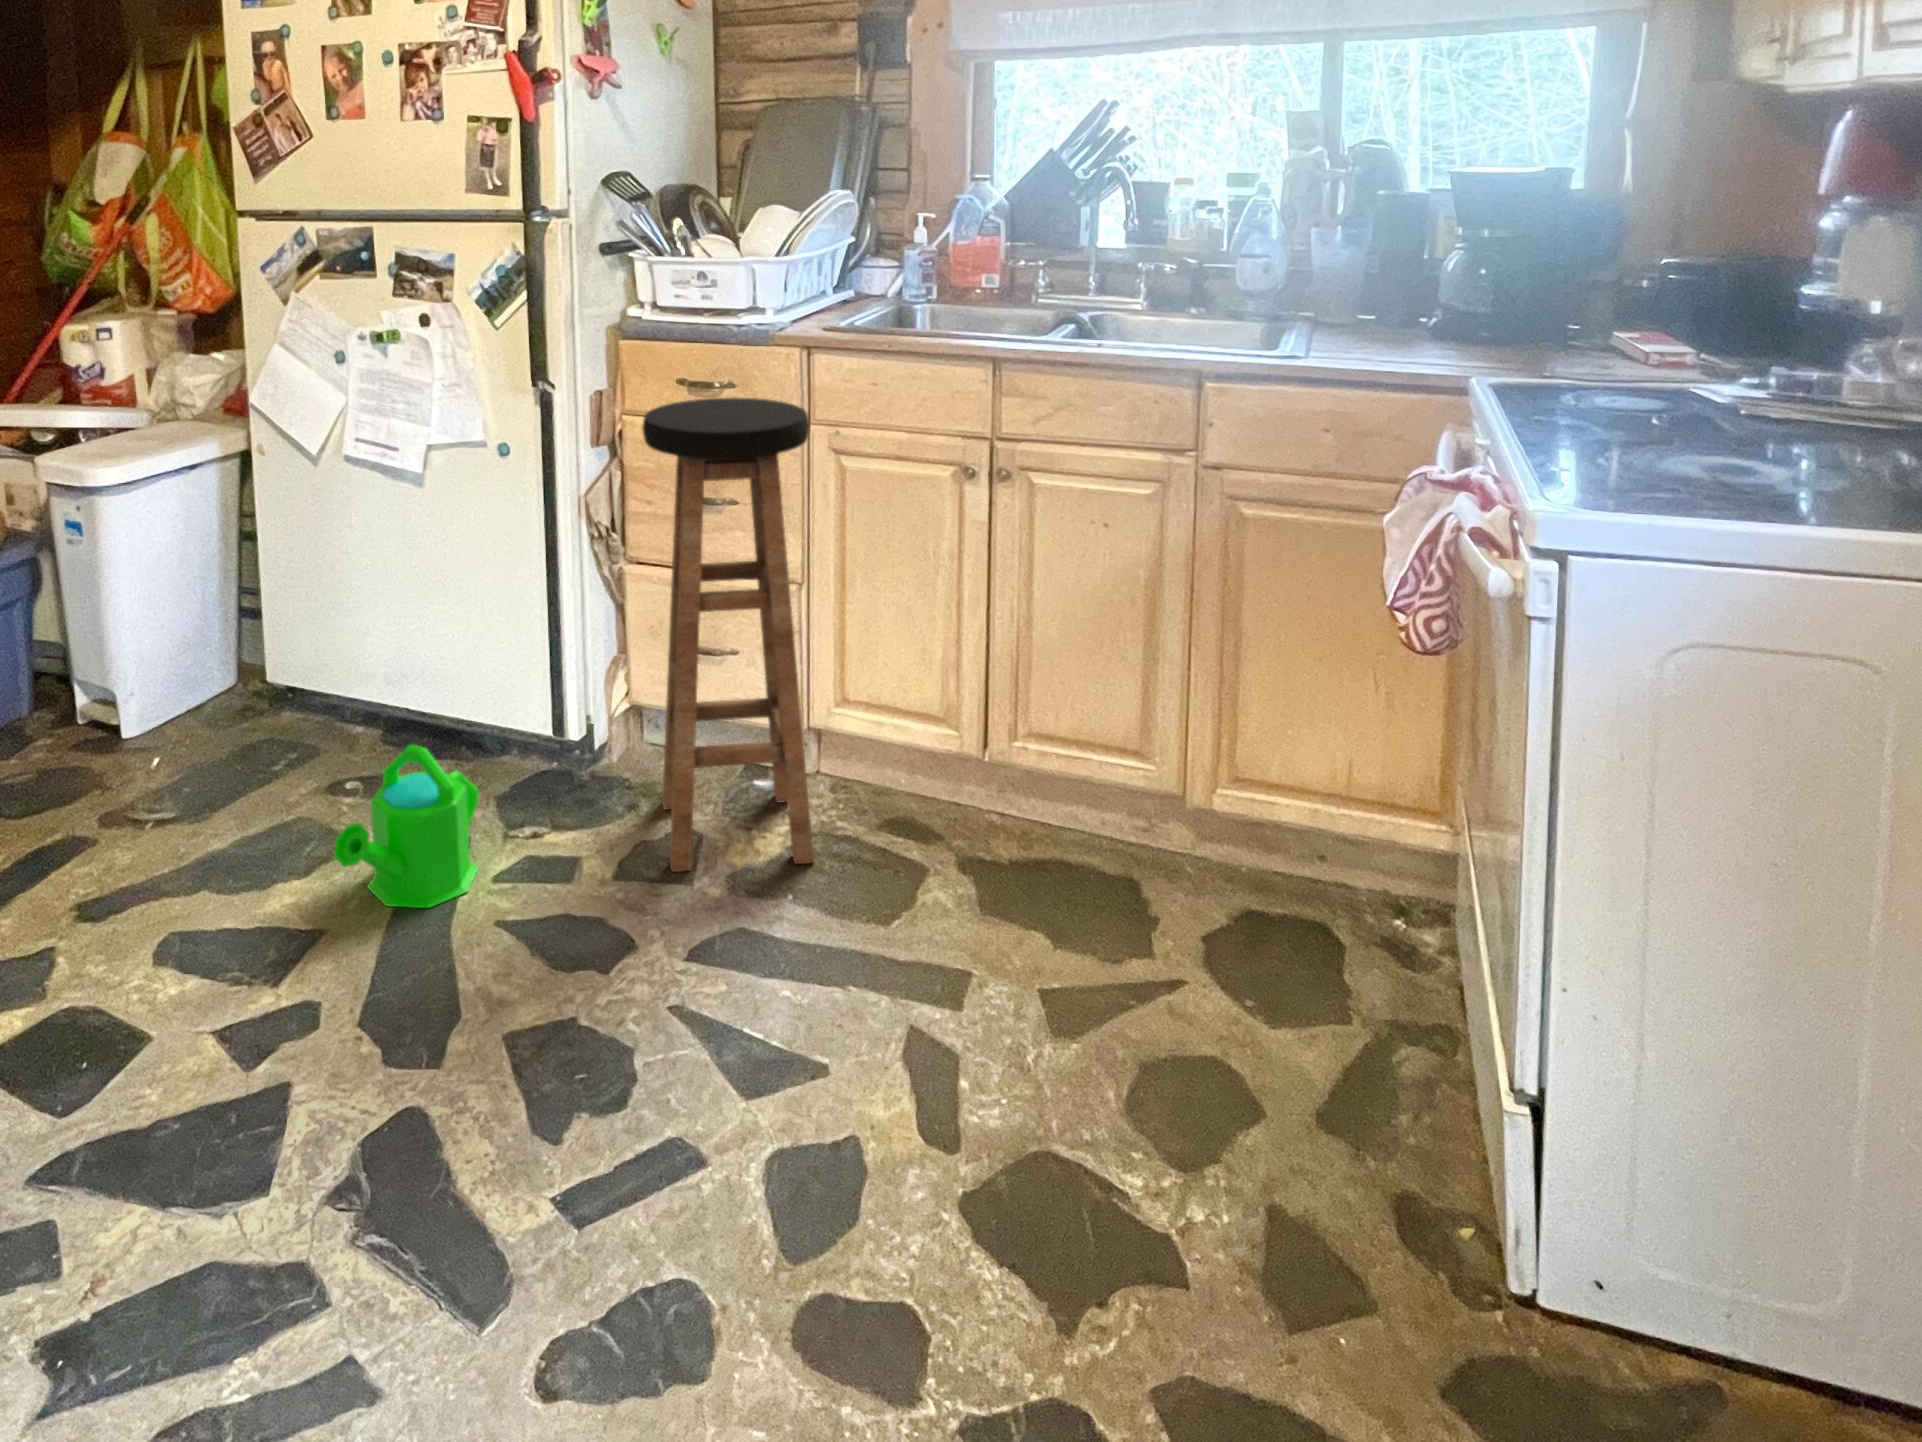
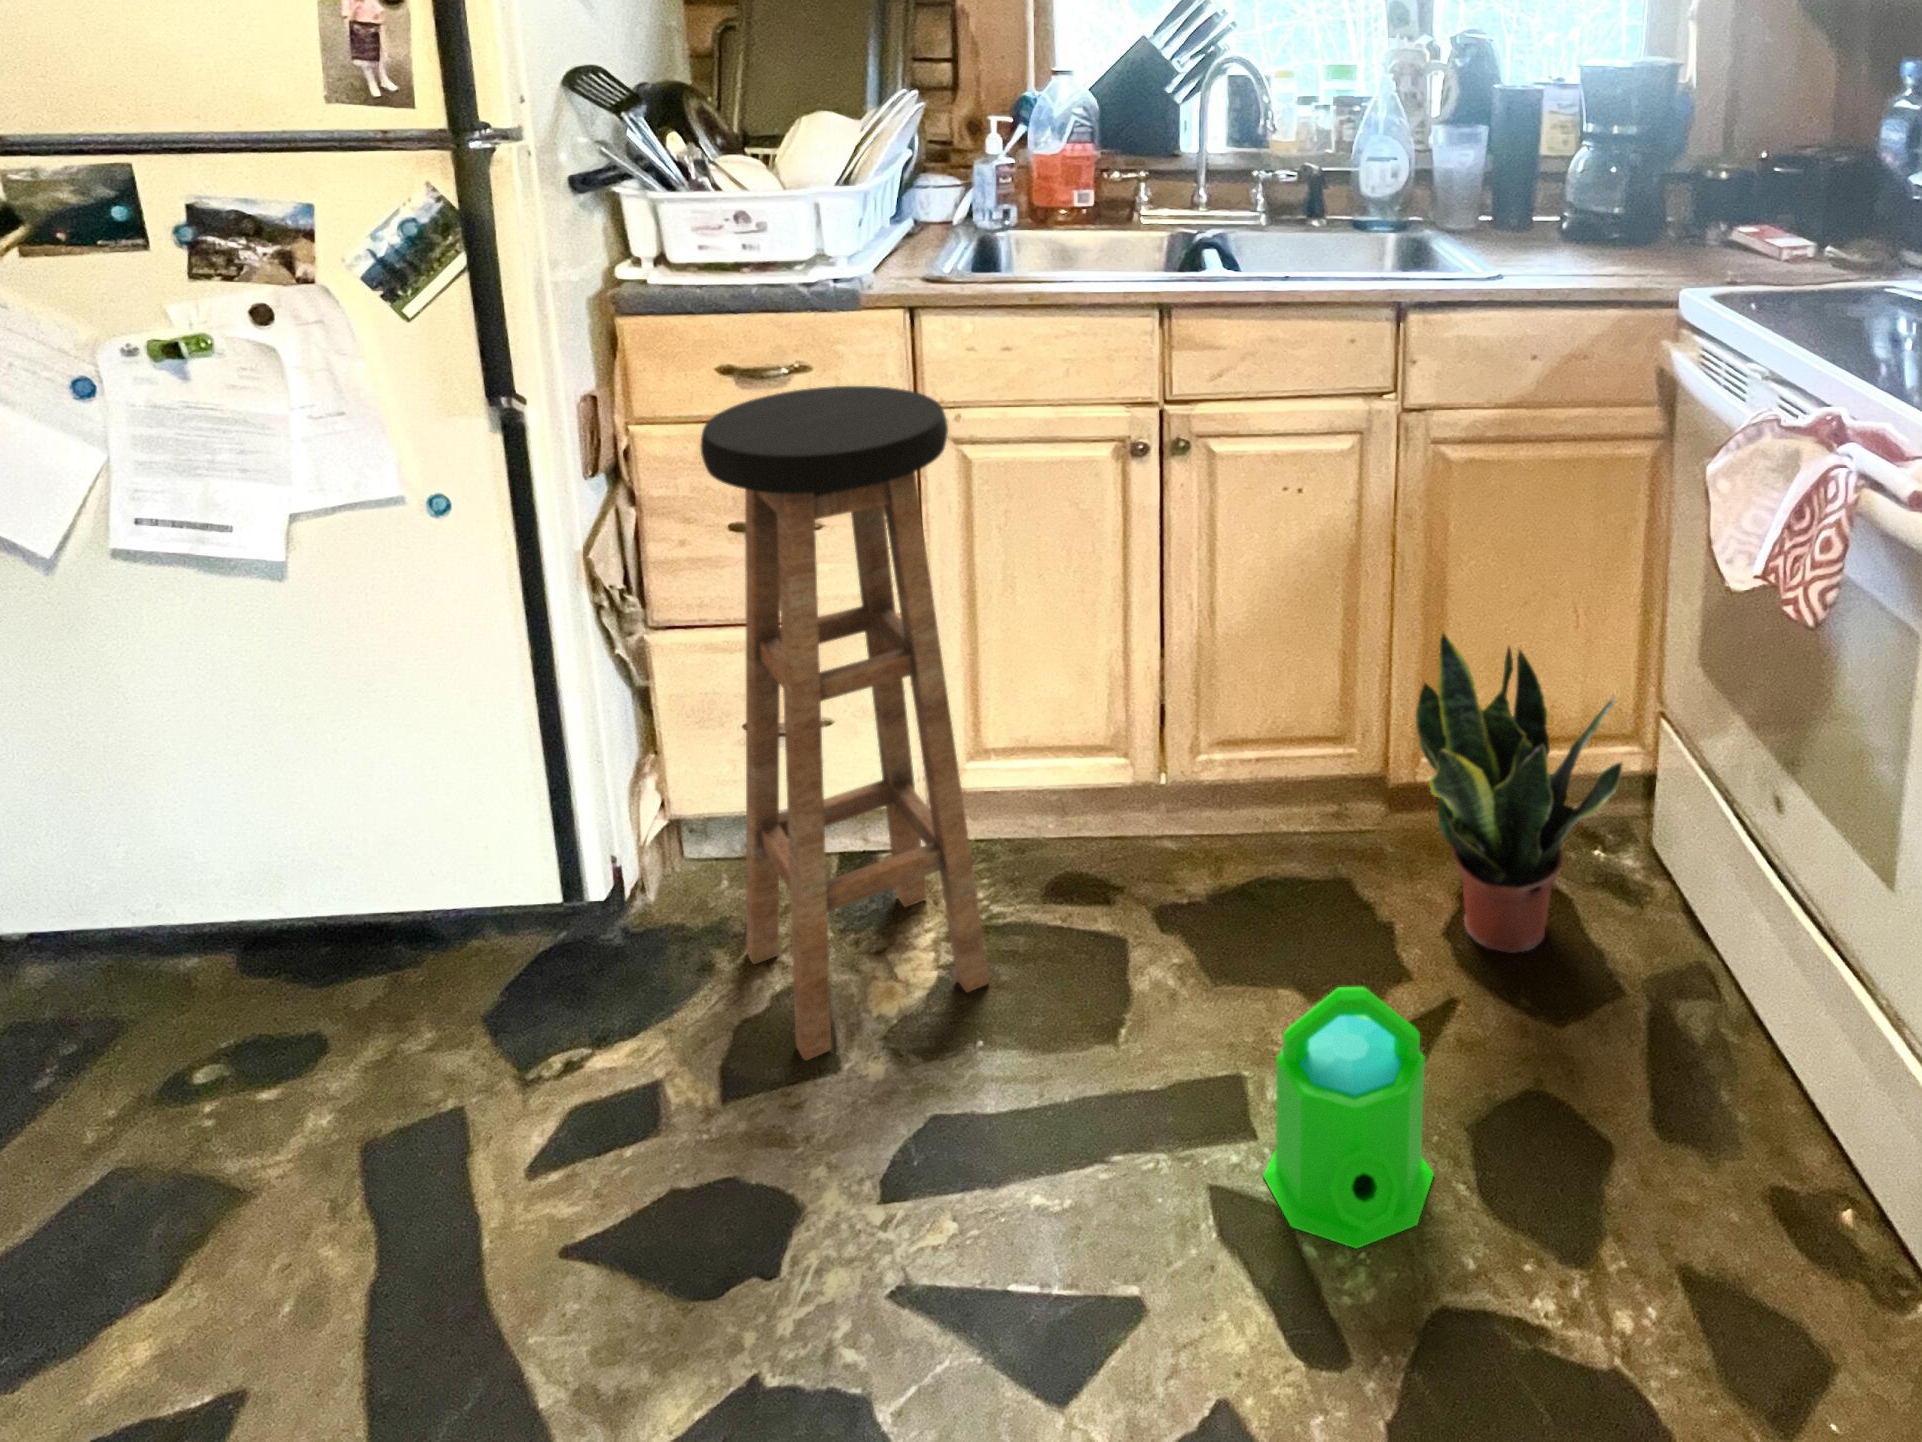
potted plant: none [1166,657,1385,966] -> present [1416,633,1623,952]
watering can: present [334,745,479,908] -> present [1263,987,1434,1248]

